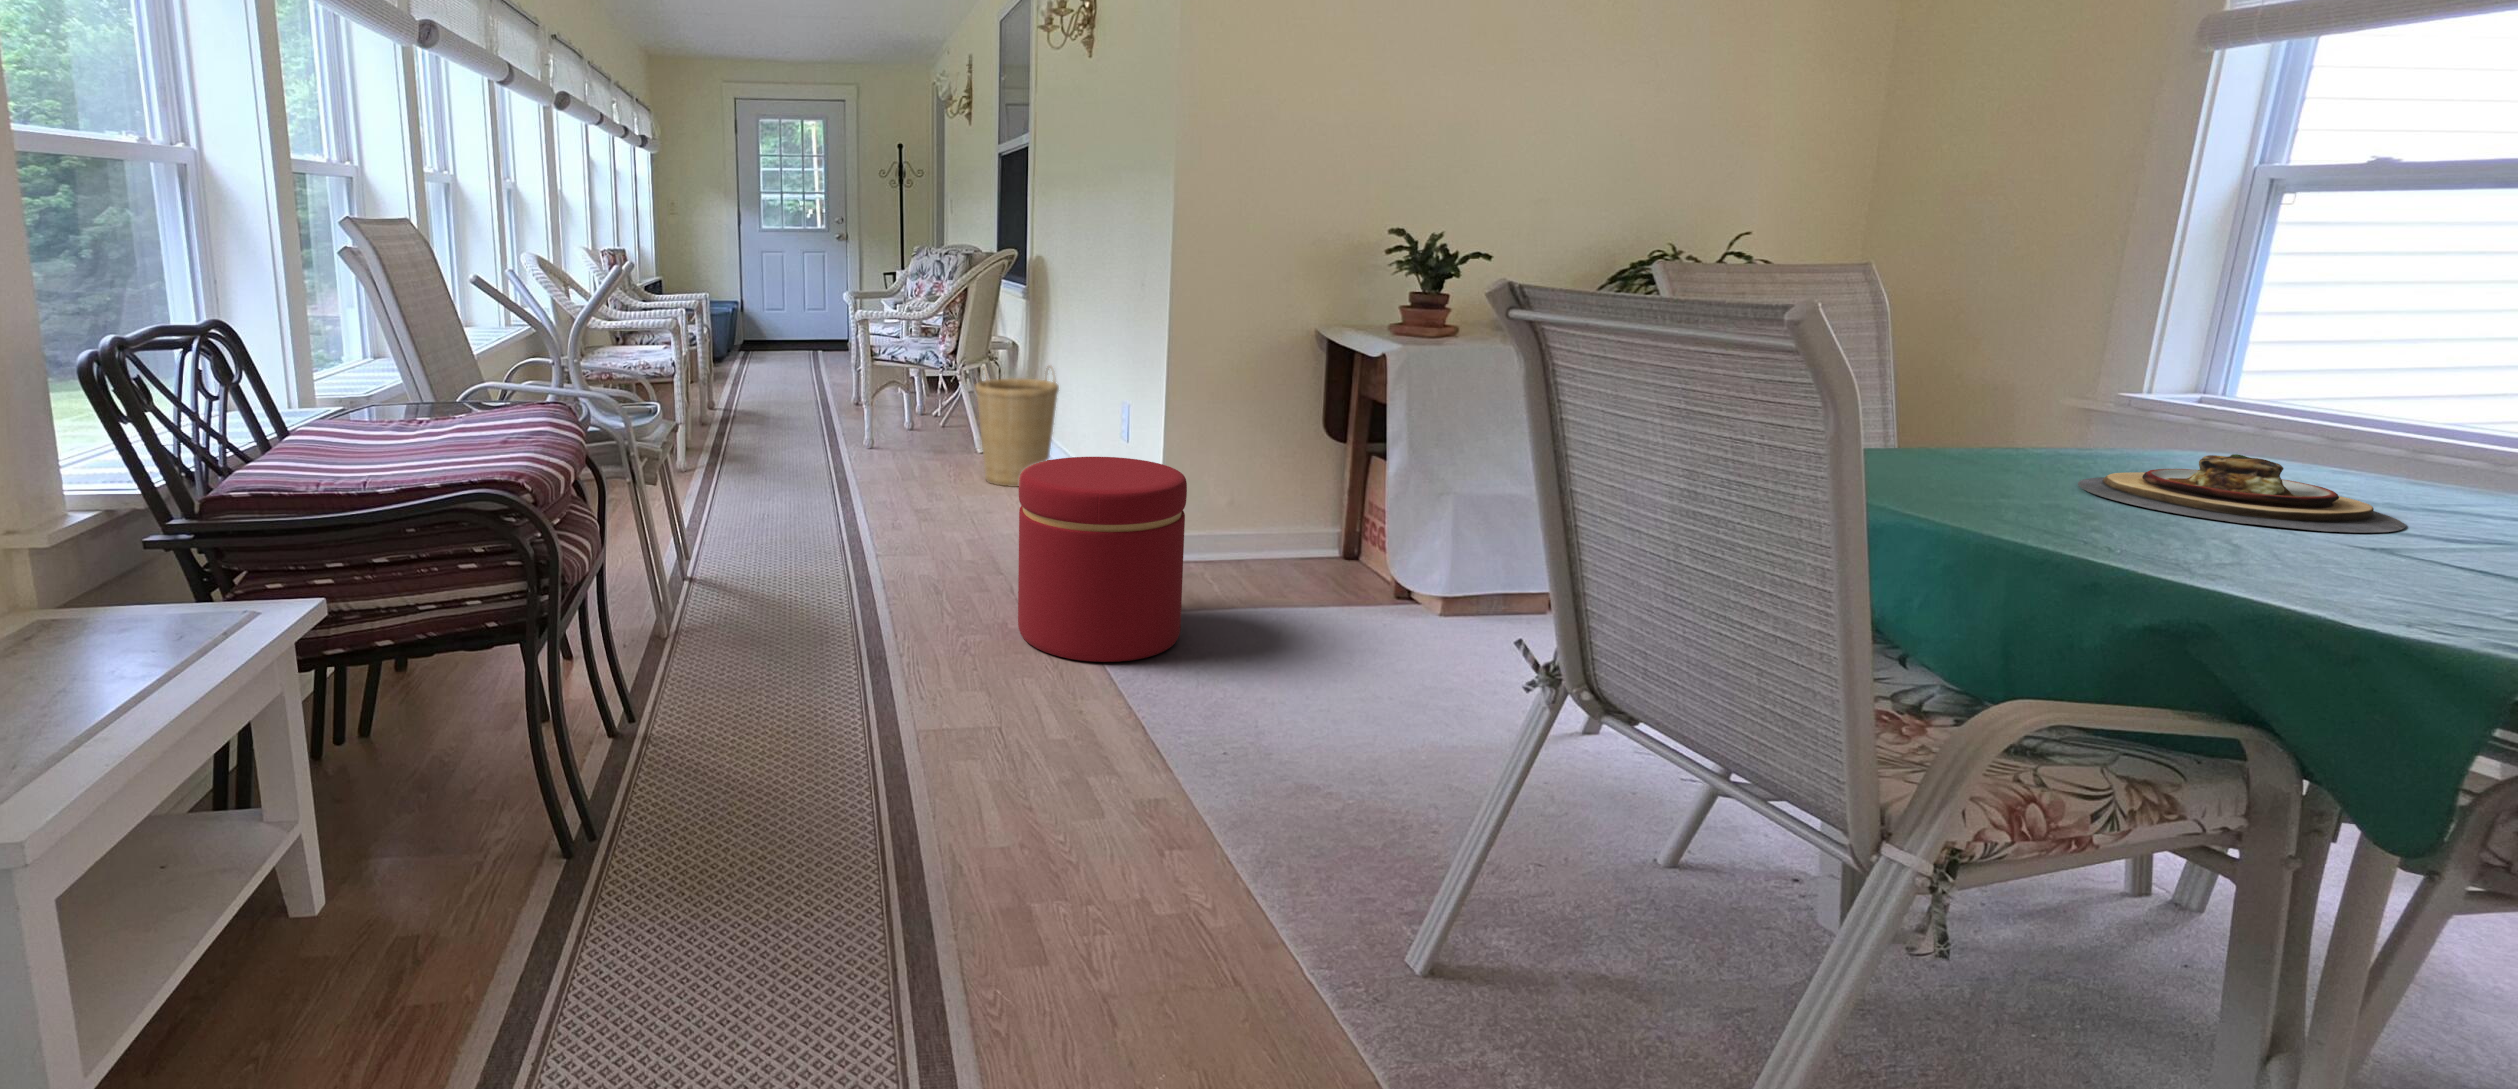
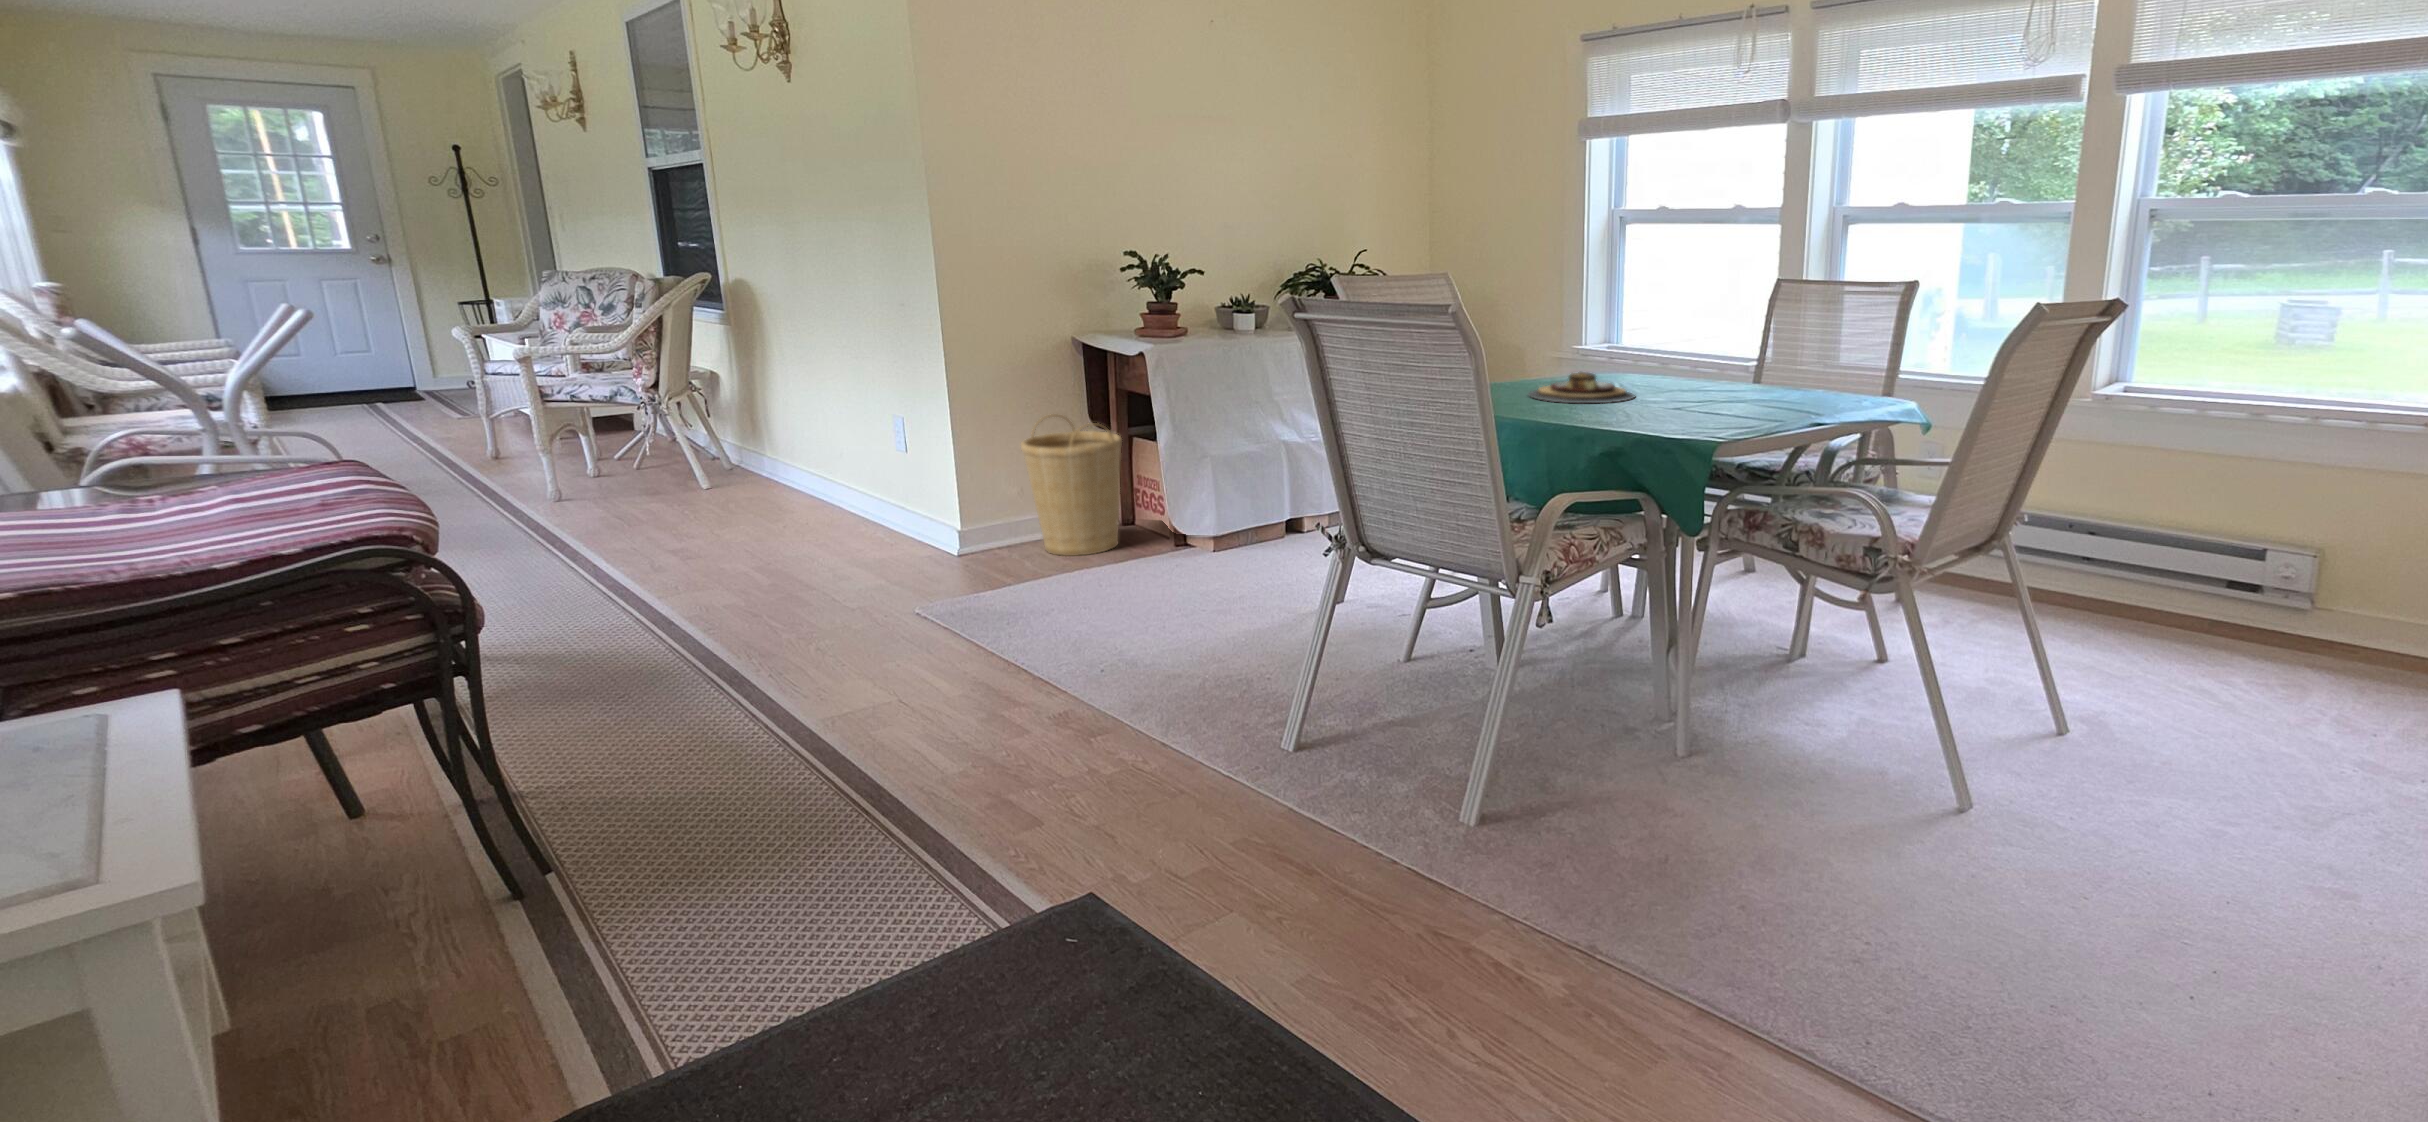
basket: present [975,366,1059,487] -> present [1021,415,1122,556]
ottoman: present [1018,457,1187,662] -> none [844,462,1018,635]

